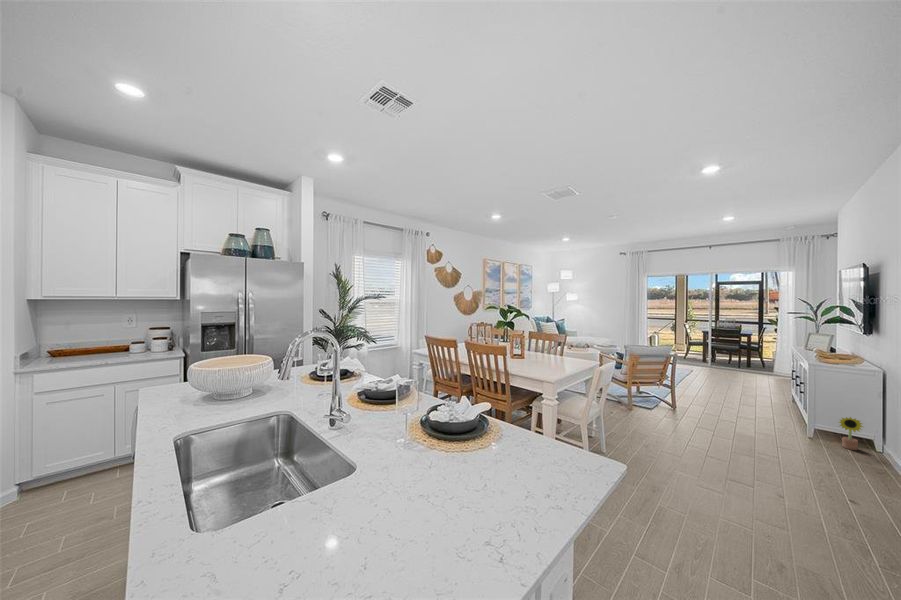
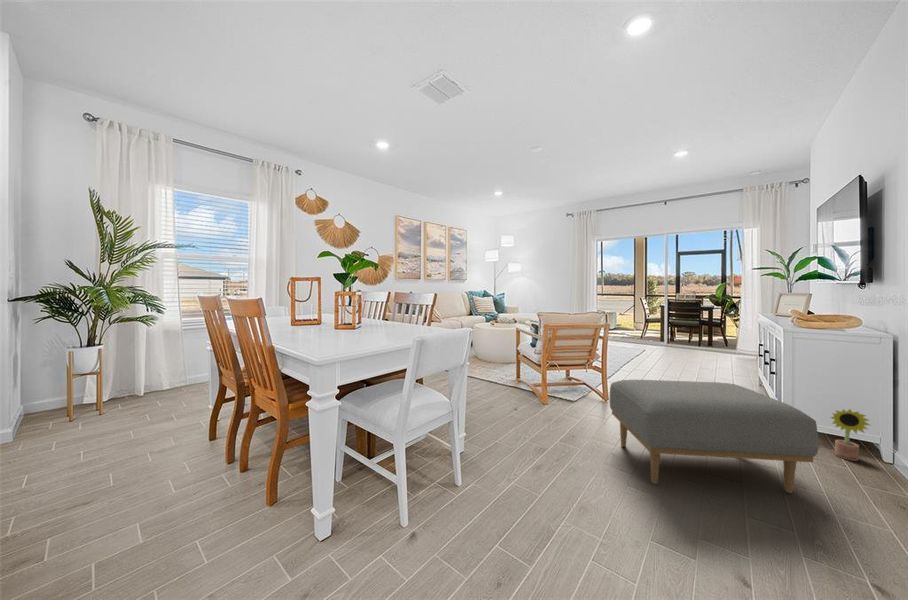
ottoman: none [688,395,825,464] -> present [609,380,819,493]

